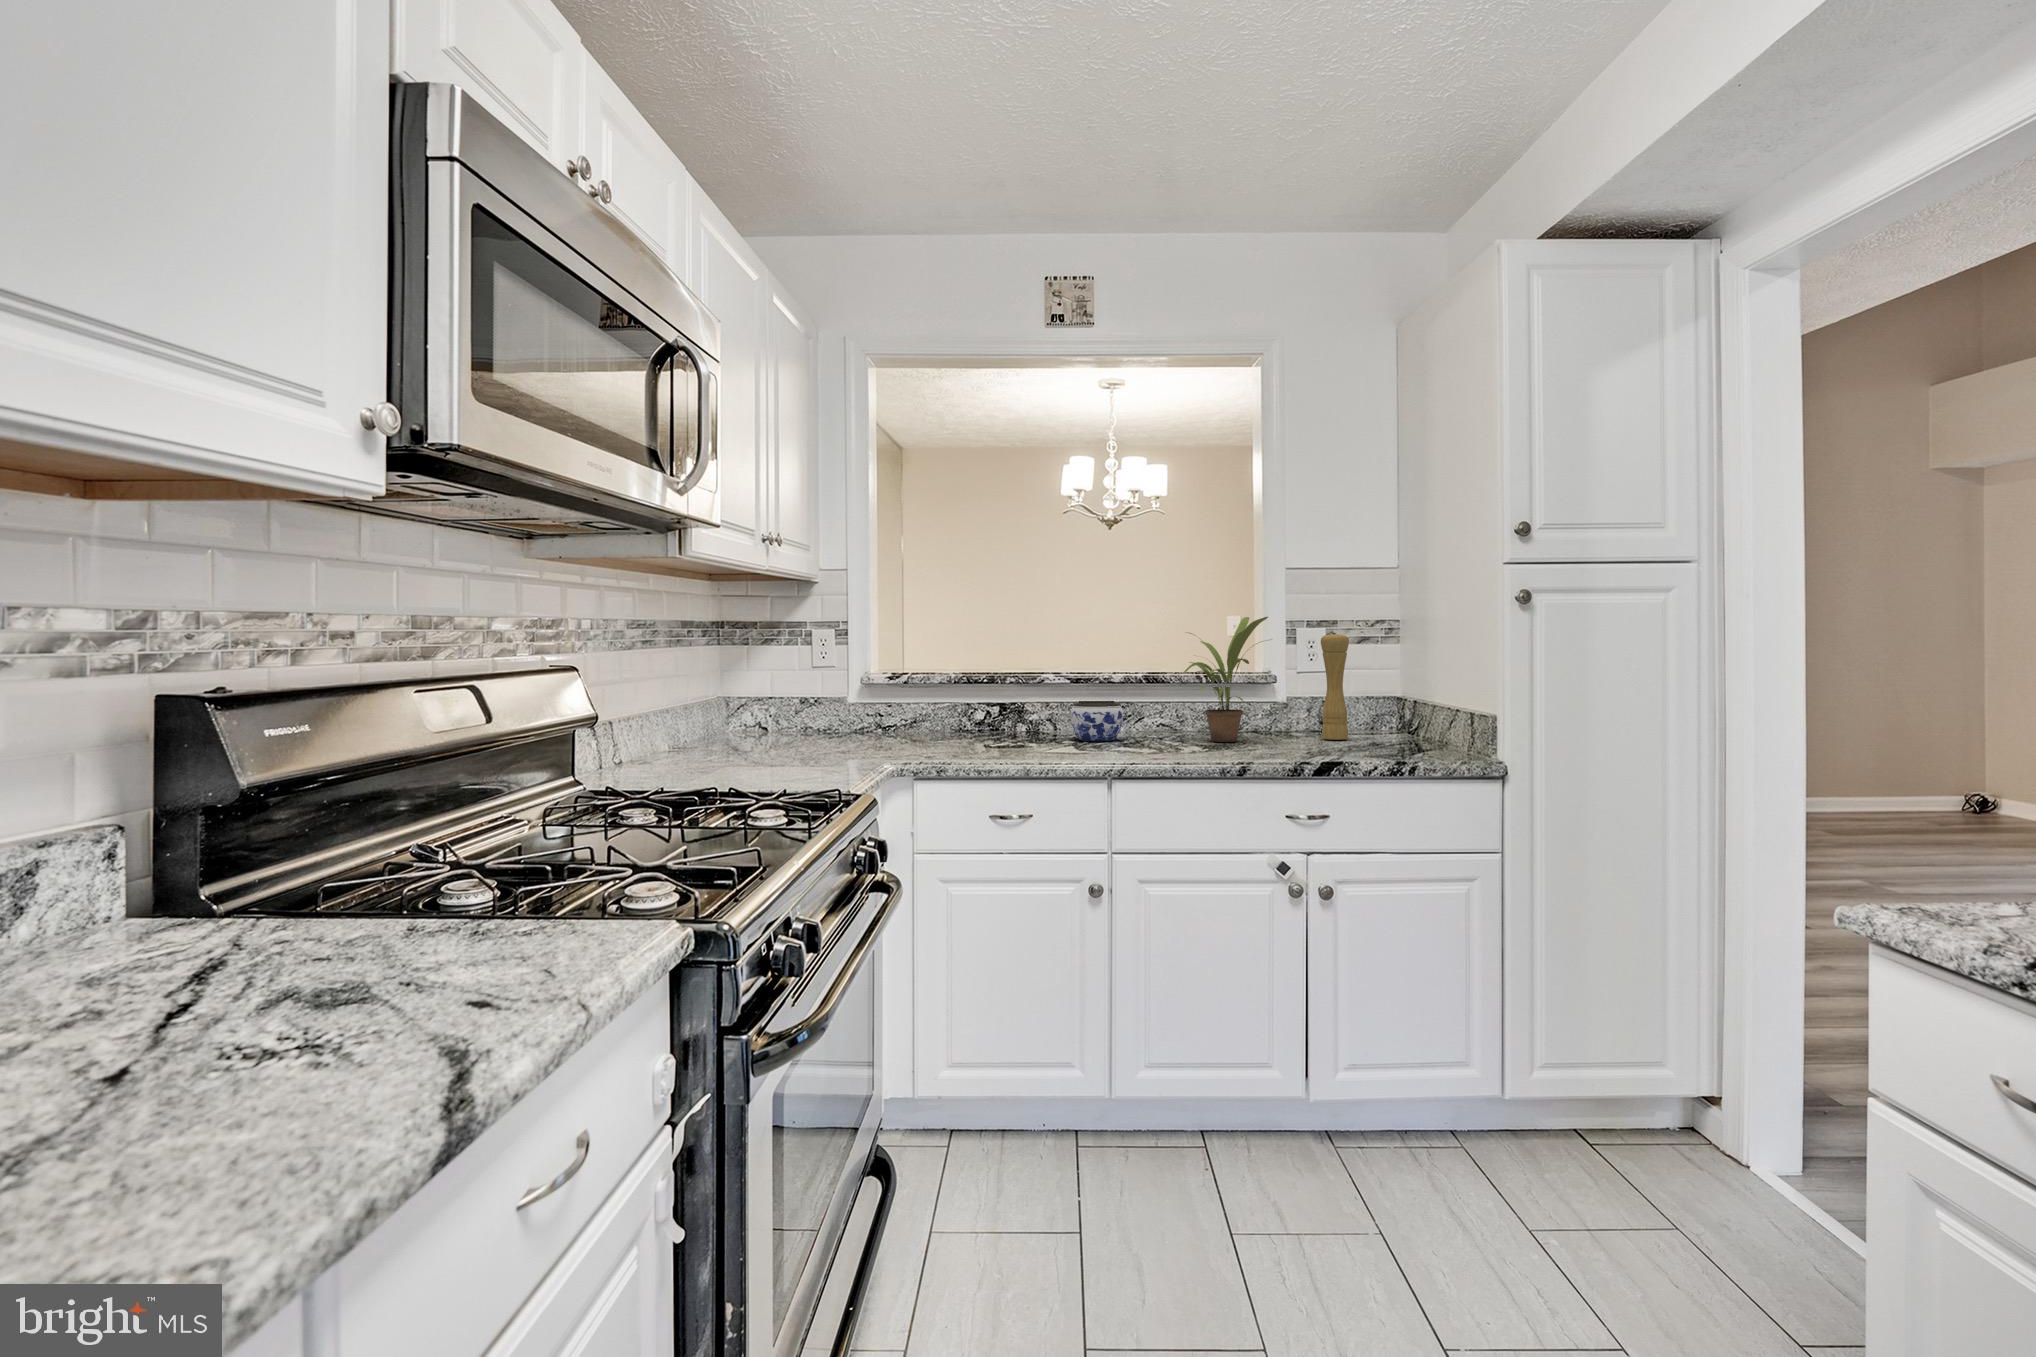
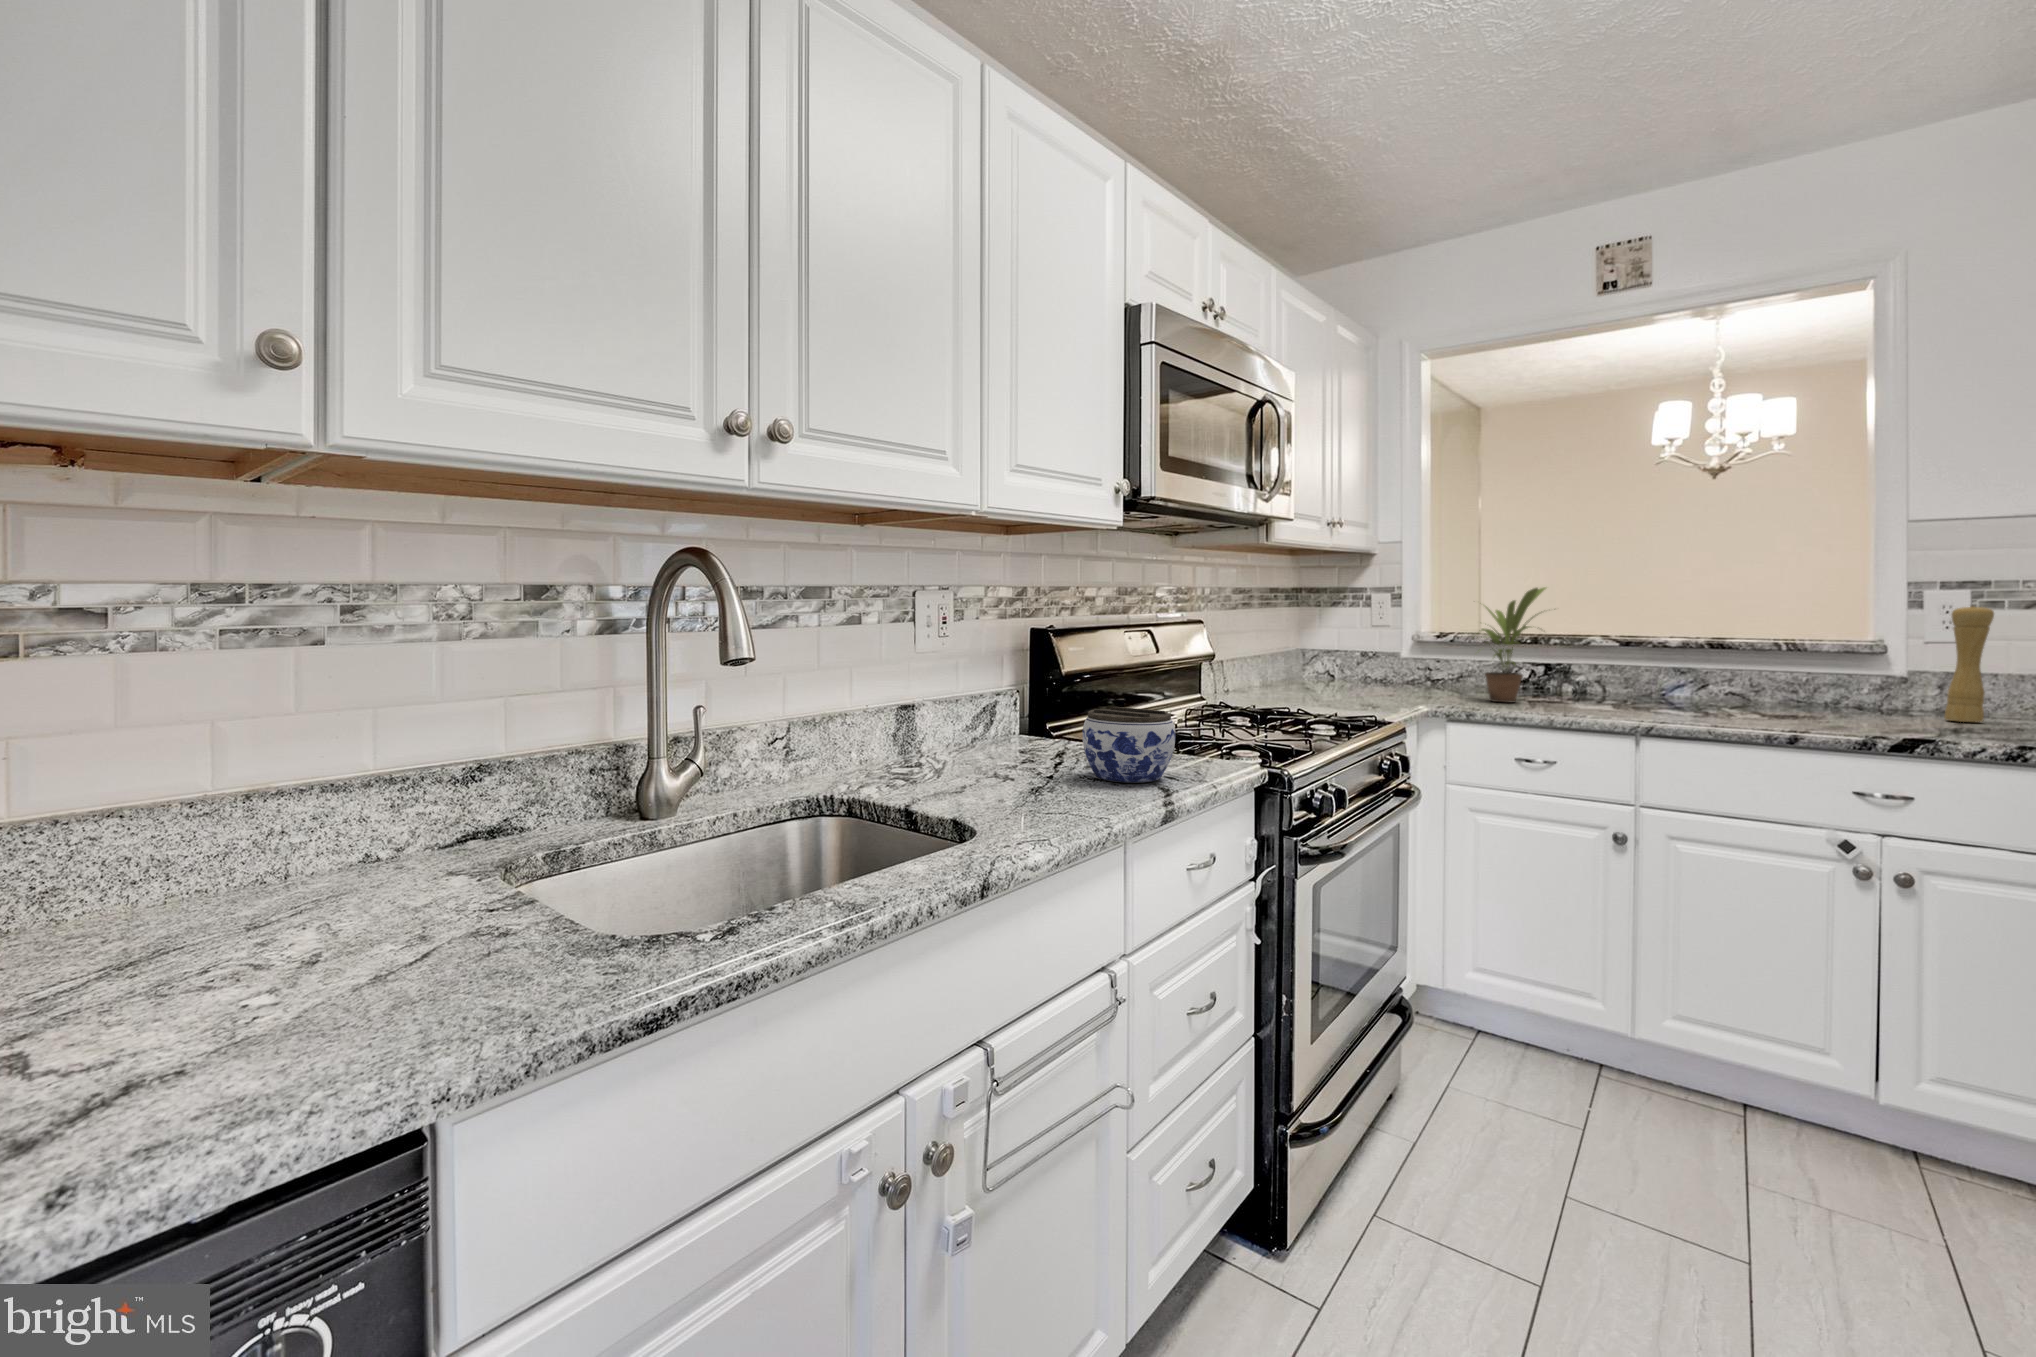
potted plant: present [1183,617,1268,742] -> present [1473,587,1546,703]
jar: present [1071,701,1123,741] -> present [1083,707,1175,783]

